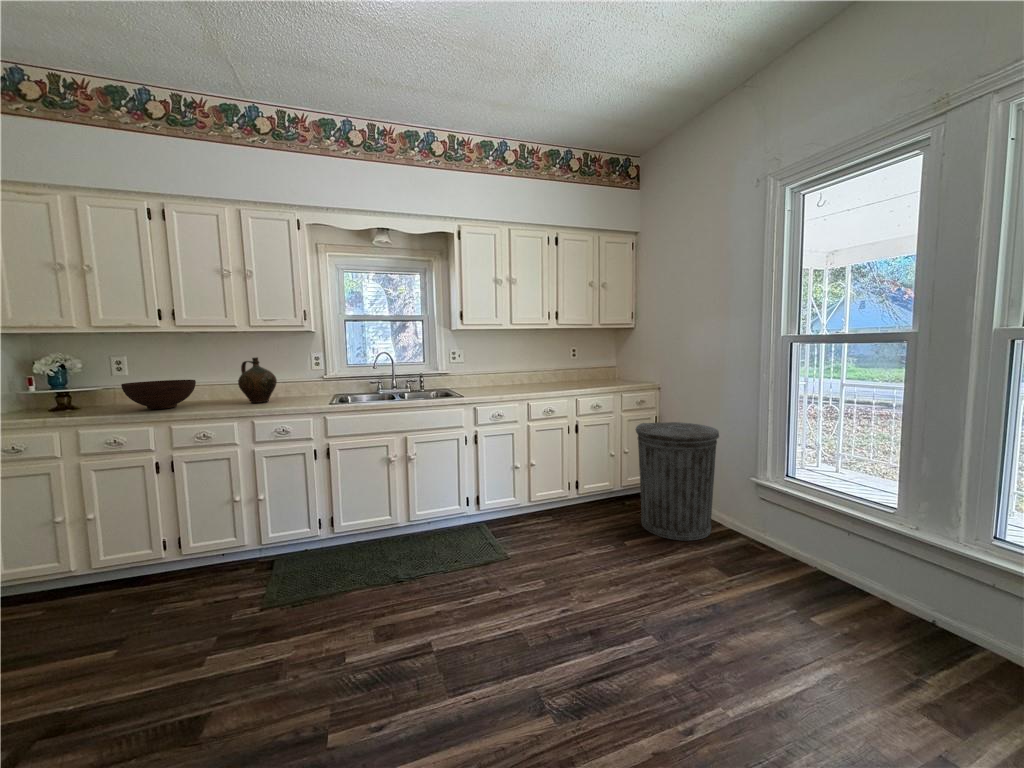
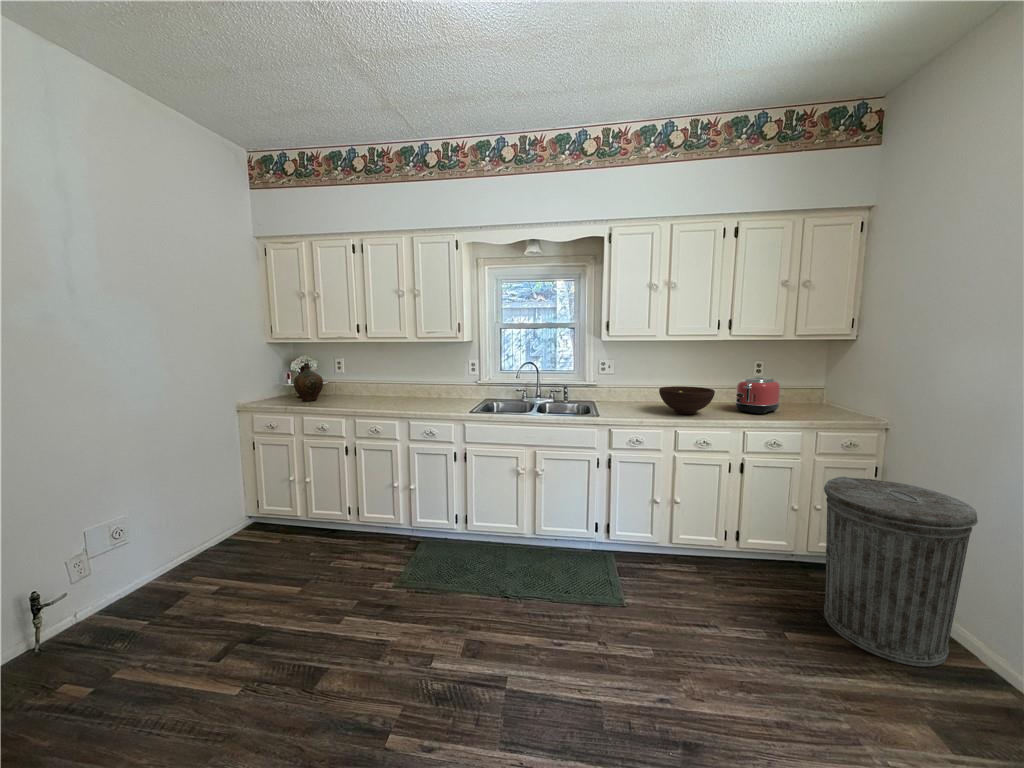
ceramic jug: present [238,358,277,403] -> present [293,363,323,401]
toaster: none [563,359,593,387] -> present [735,377,780,414]
fruit bowl: present [121,380,196,409] -> present [659,386,715,414]

